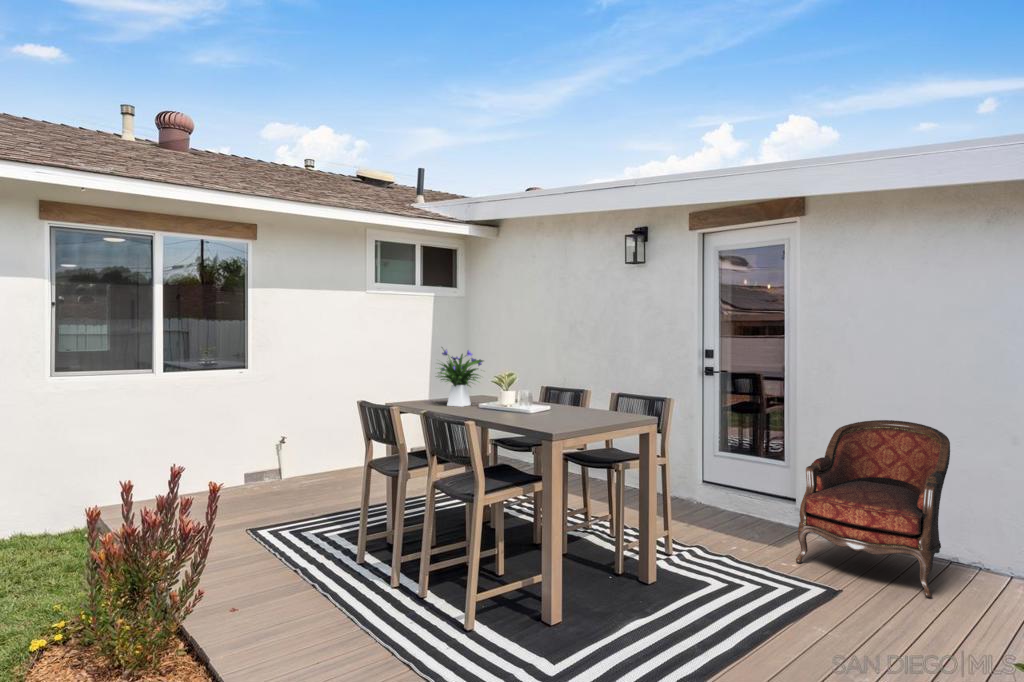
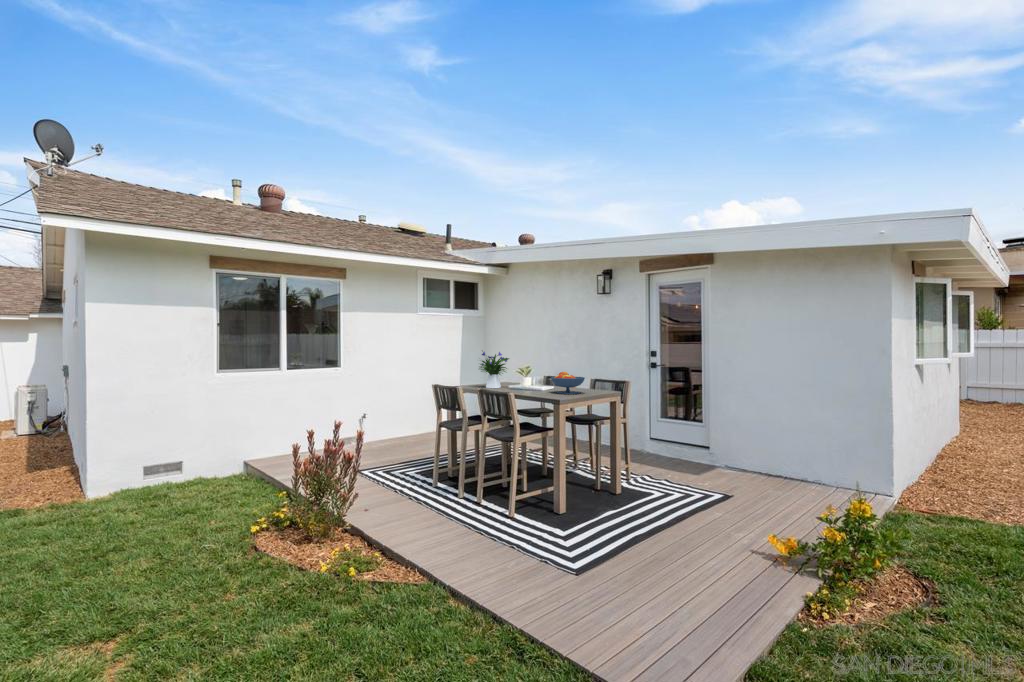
fruit bowl: none [544,383,599,420] -> present [551,372,585,394]
armchair: present [796,420,950,597] -> none [709,394,802,499]

